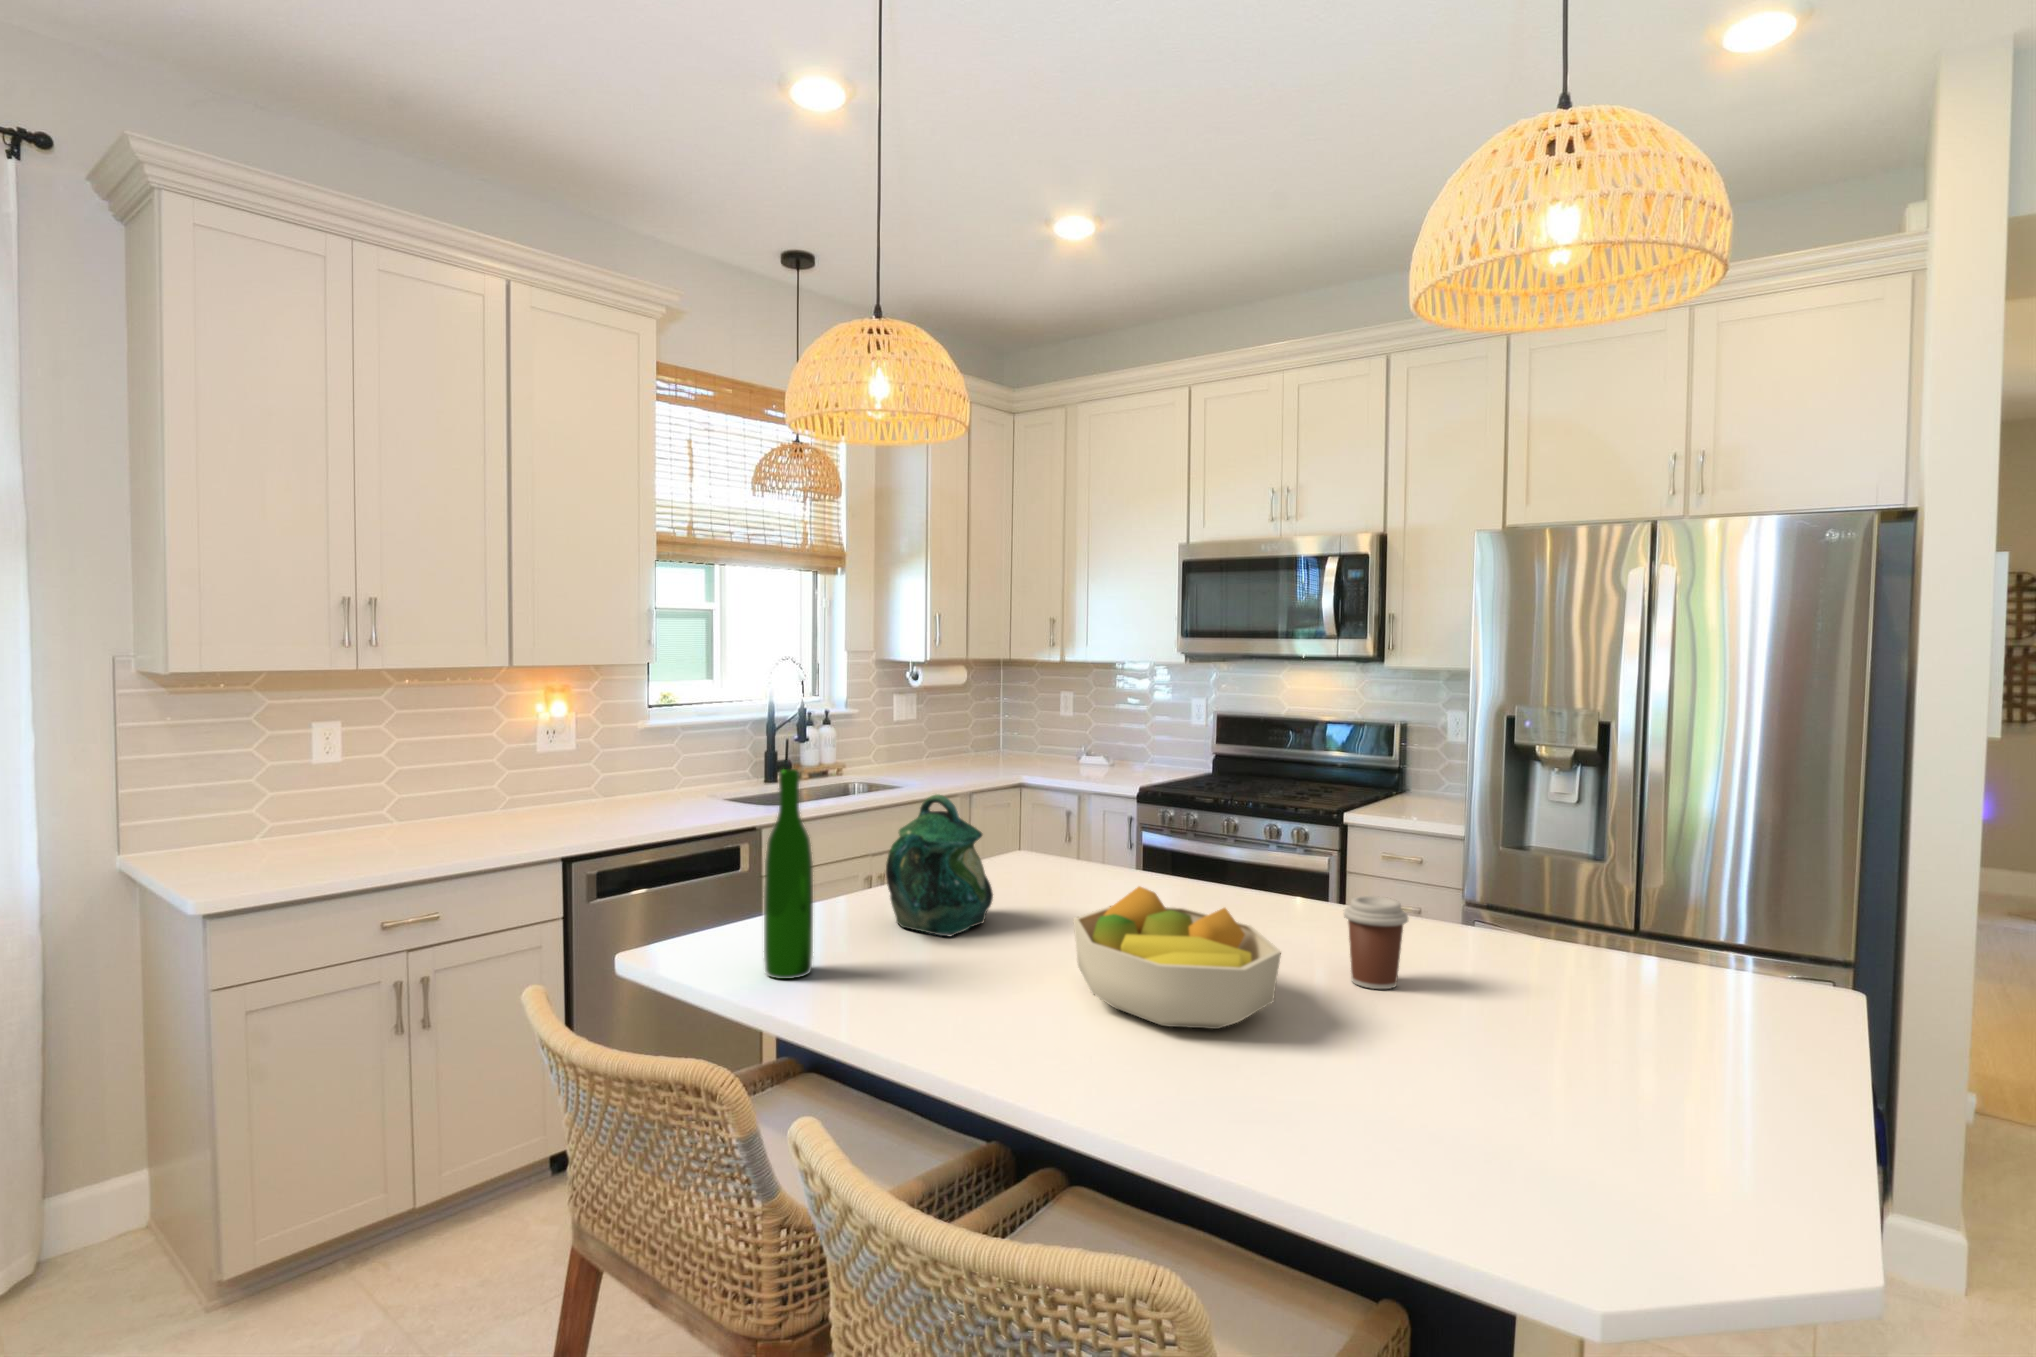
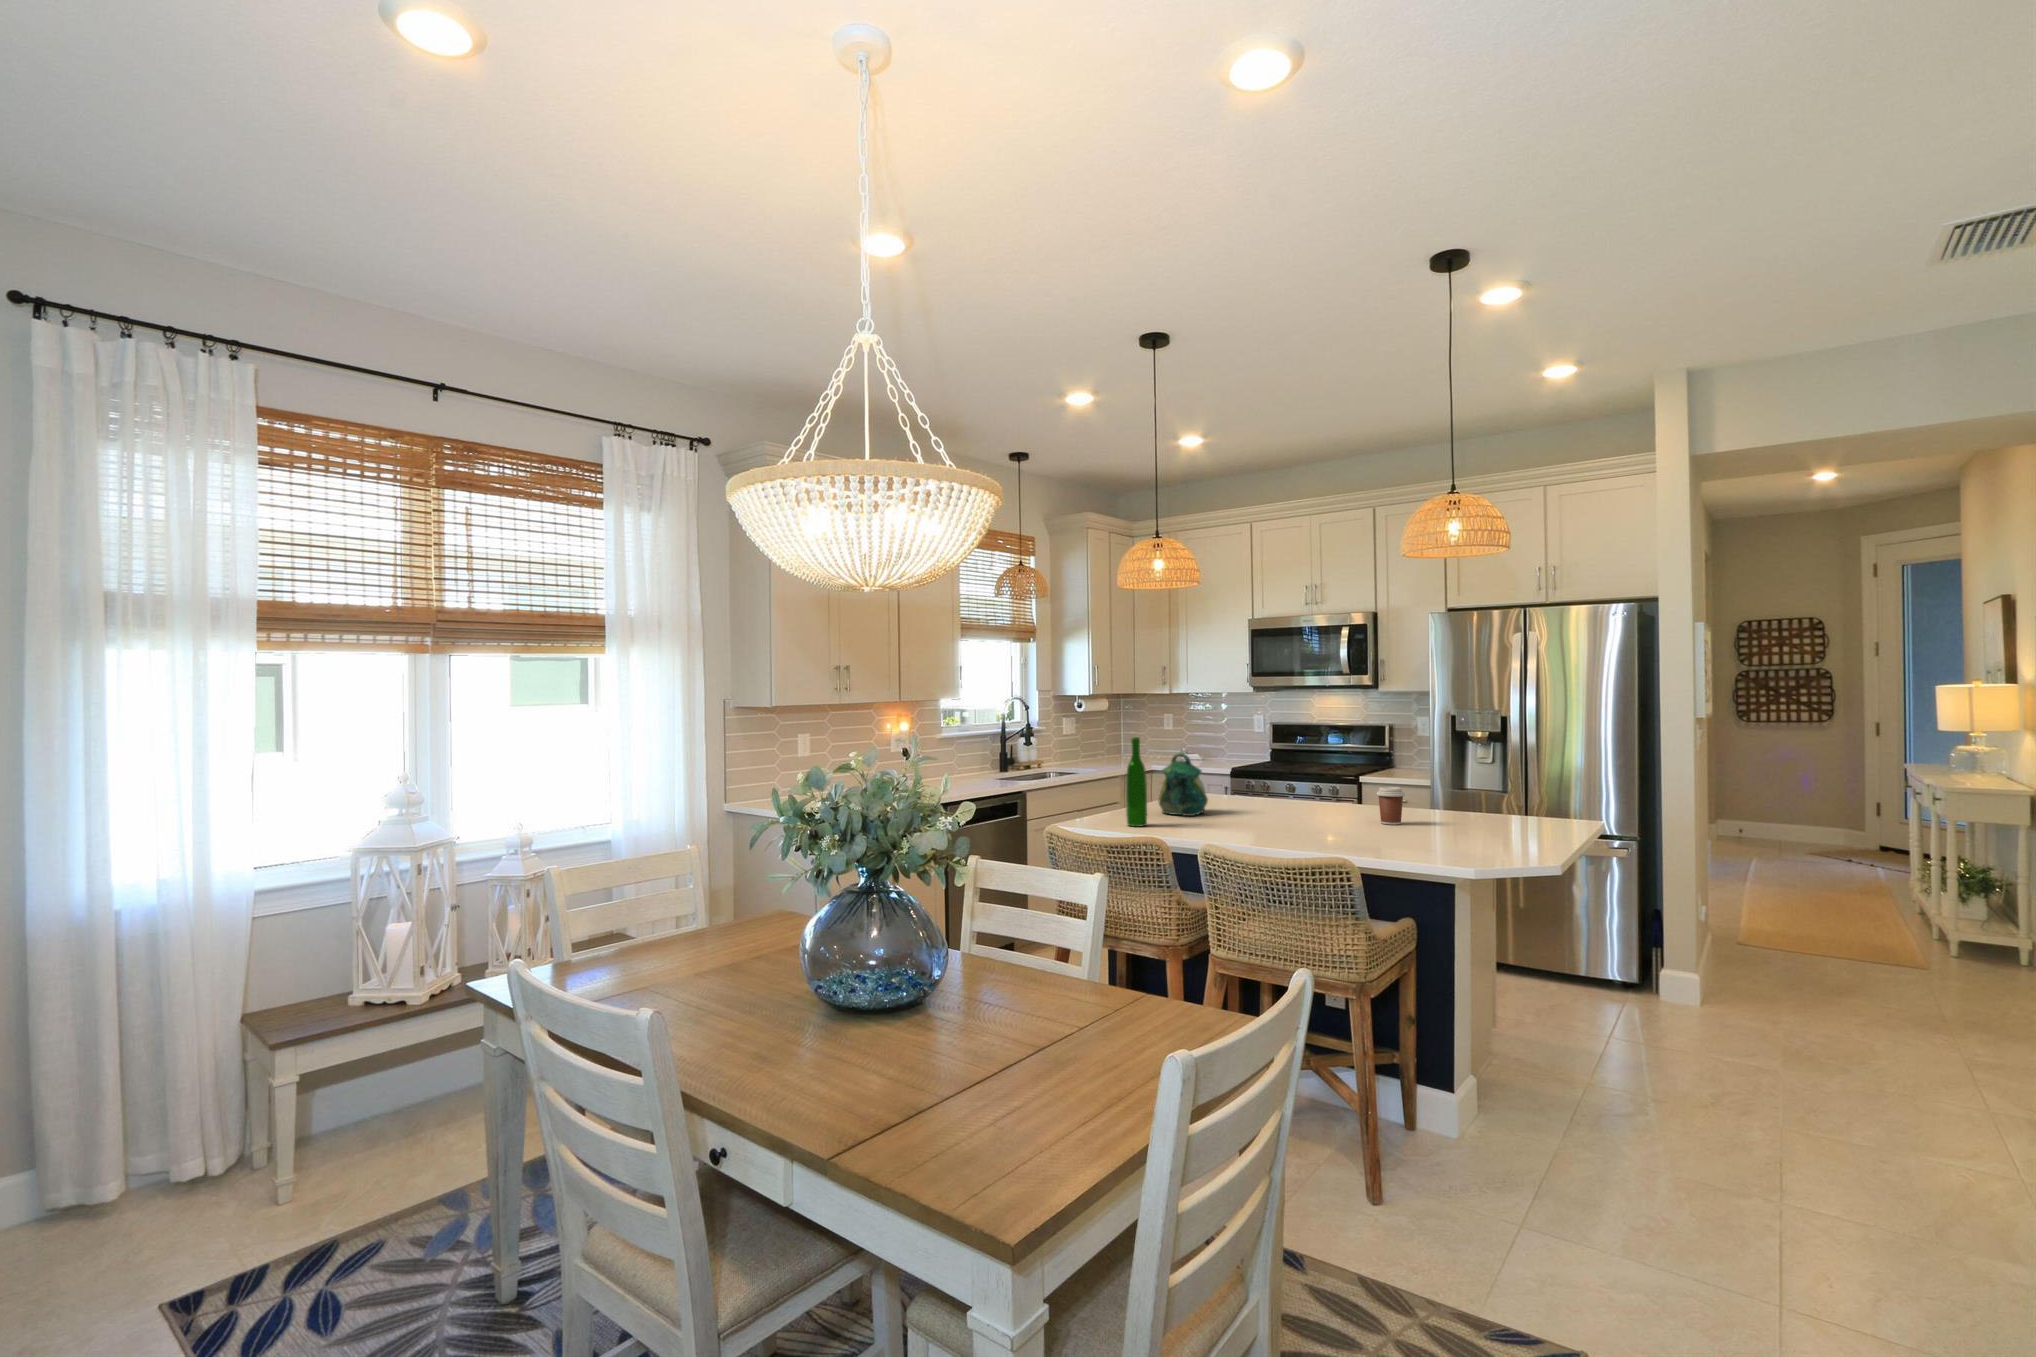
fruit bowl: present [1073,886,1281,1029] -> none [1261,784,1355,833]

